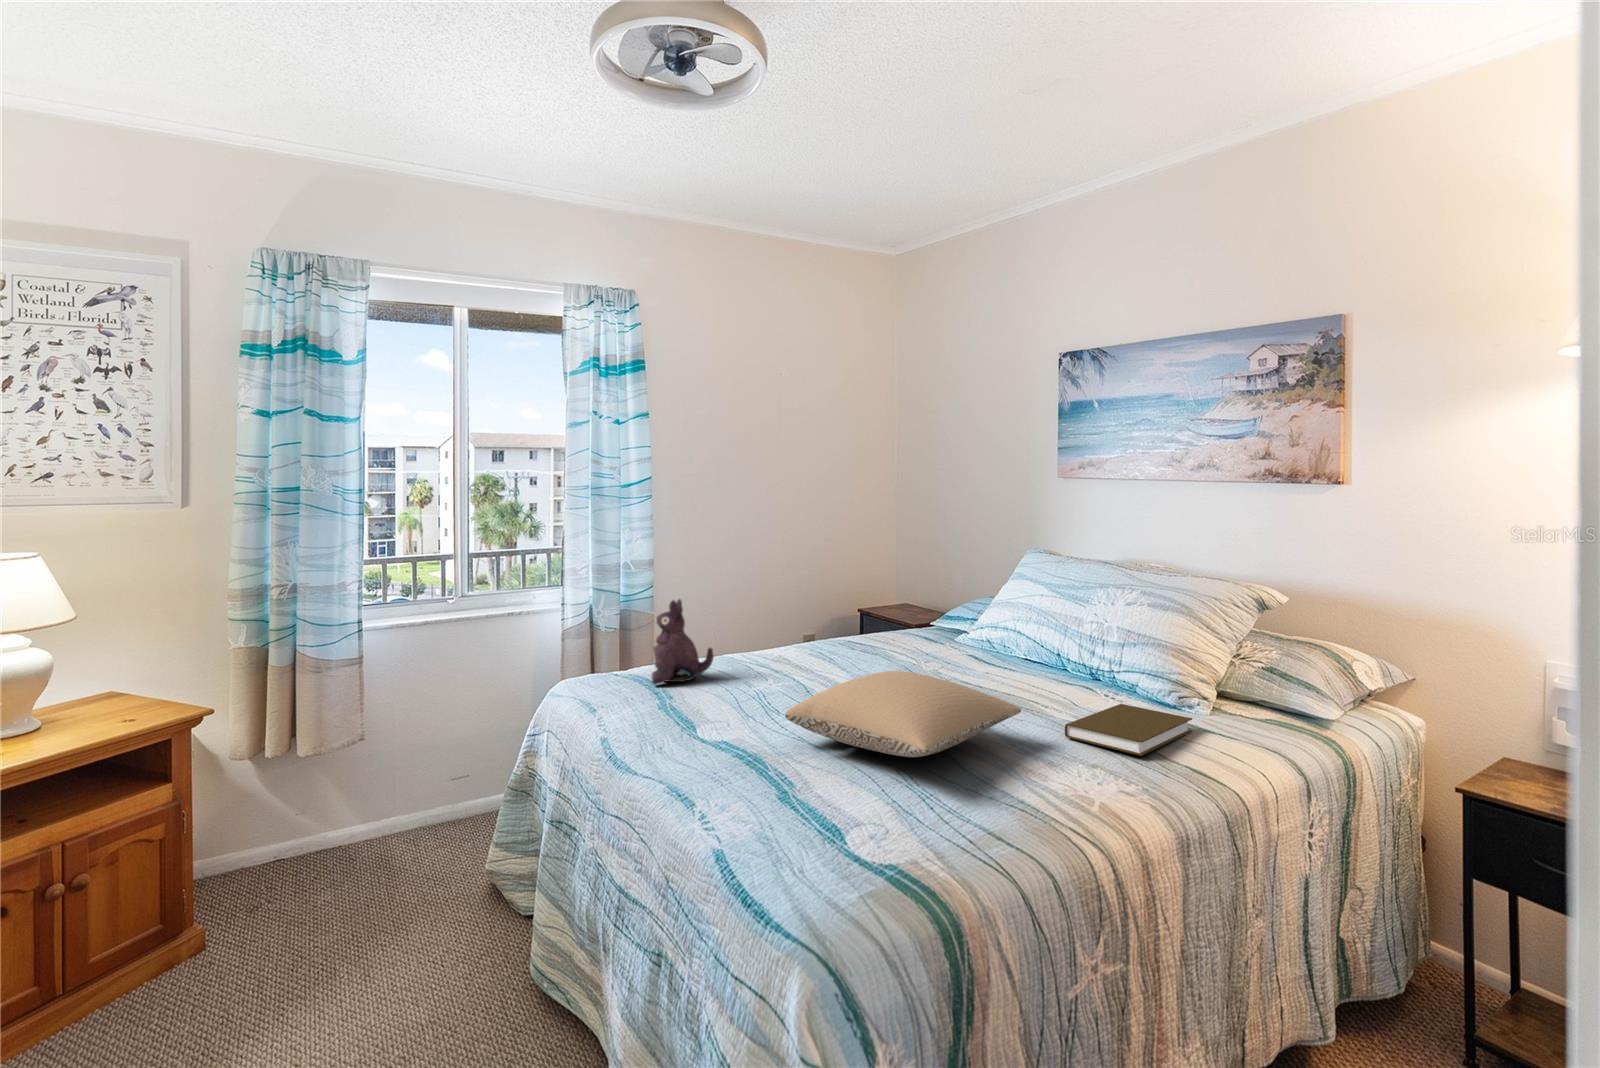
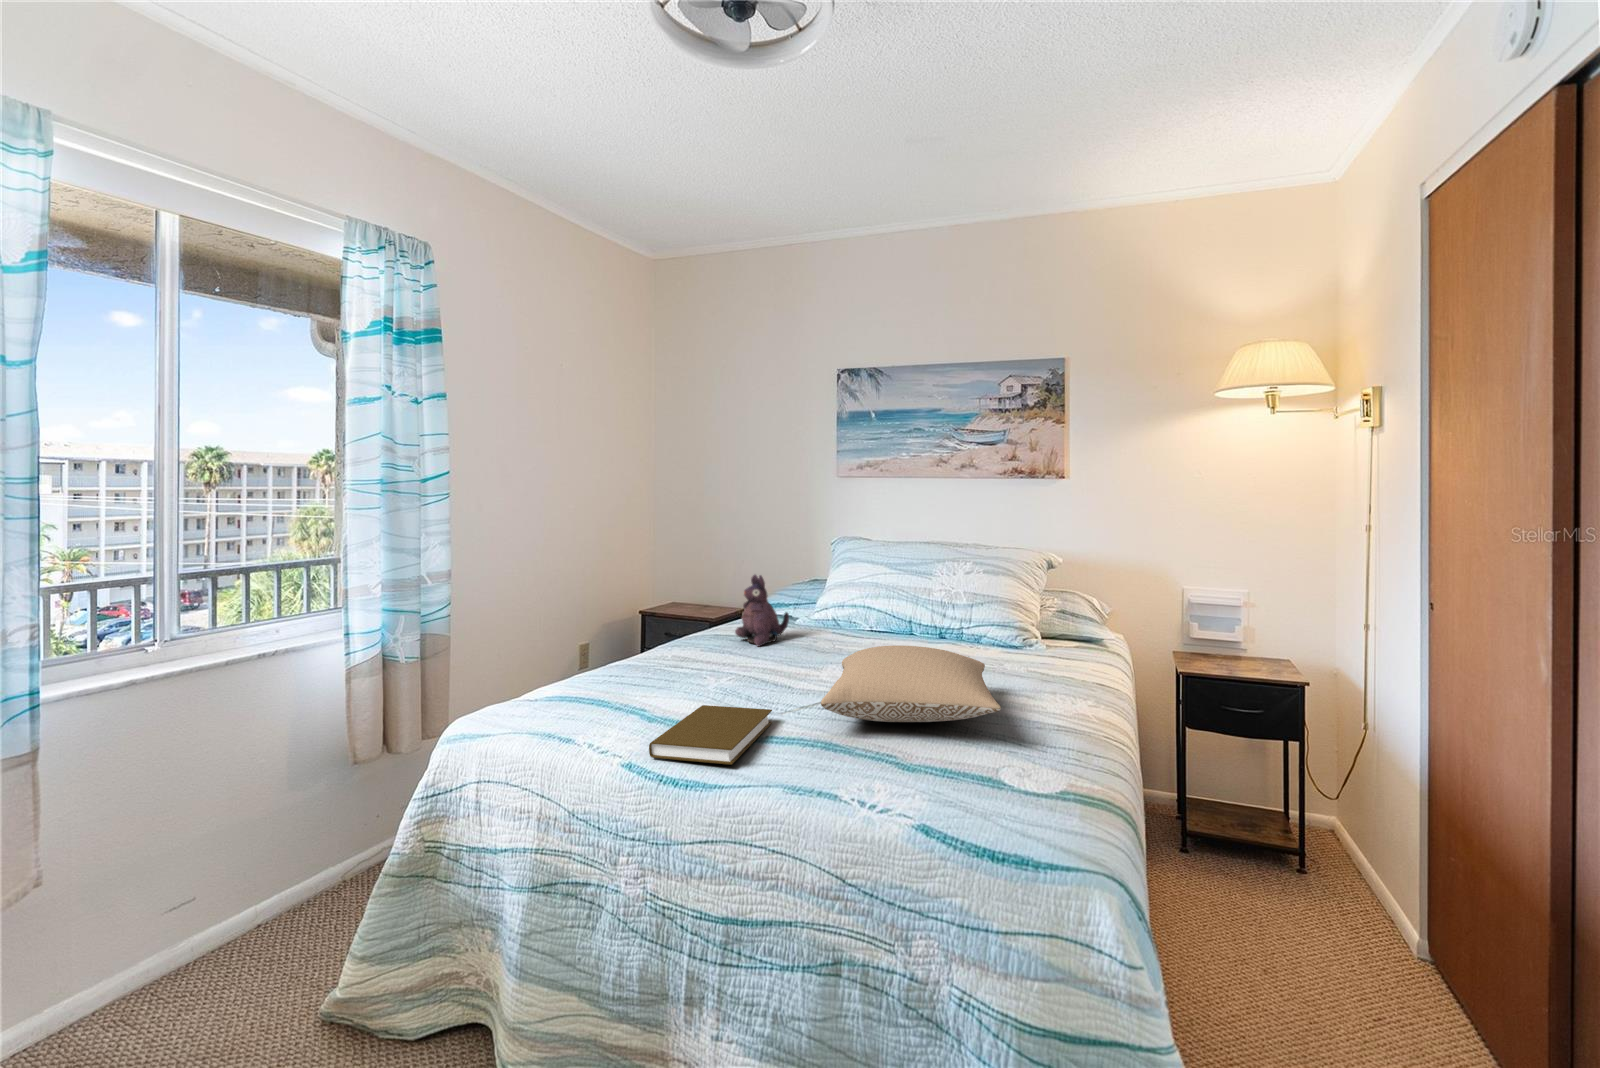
plush toy: present [652,599,714,684] -> present [735,575,789,647]
book: present [1065,704,1192,756] -> present [649,705,772,765]

